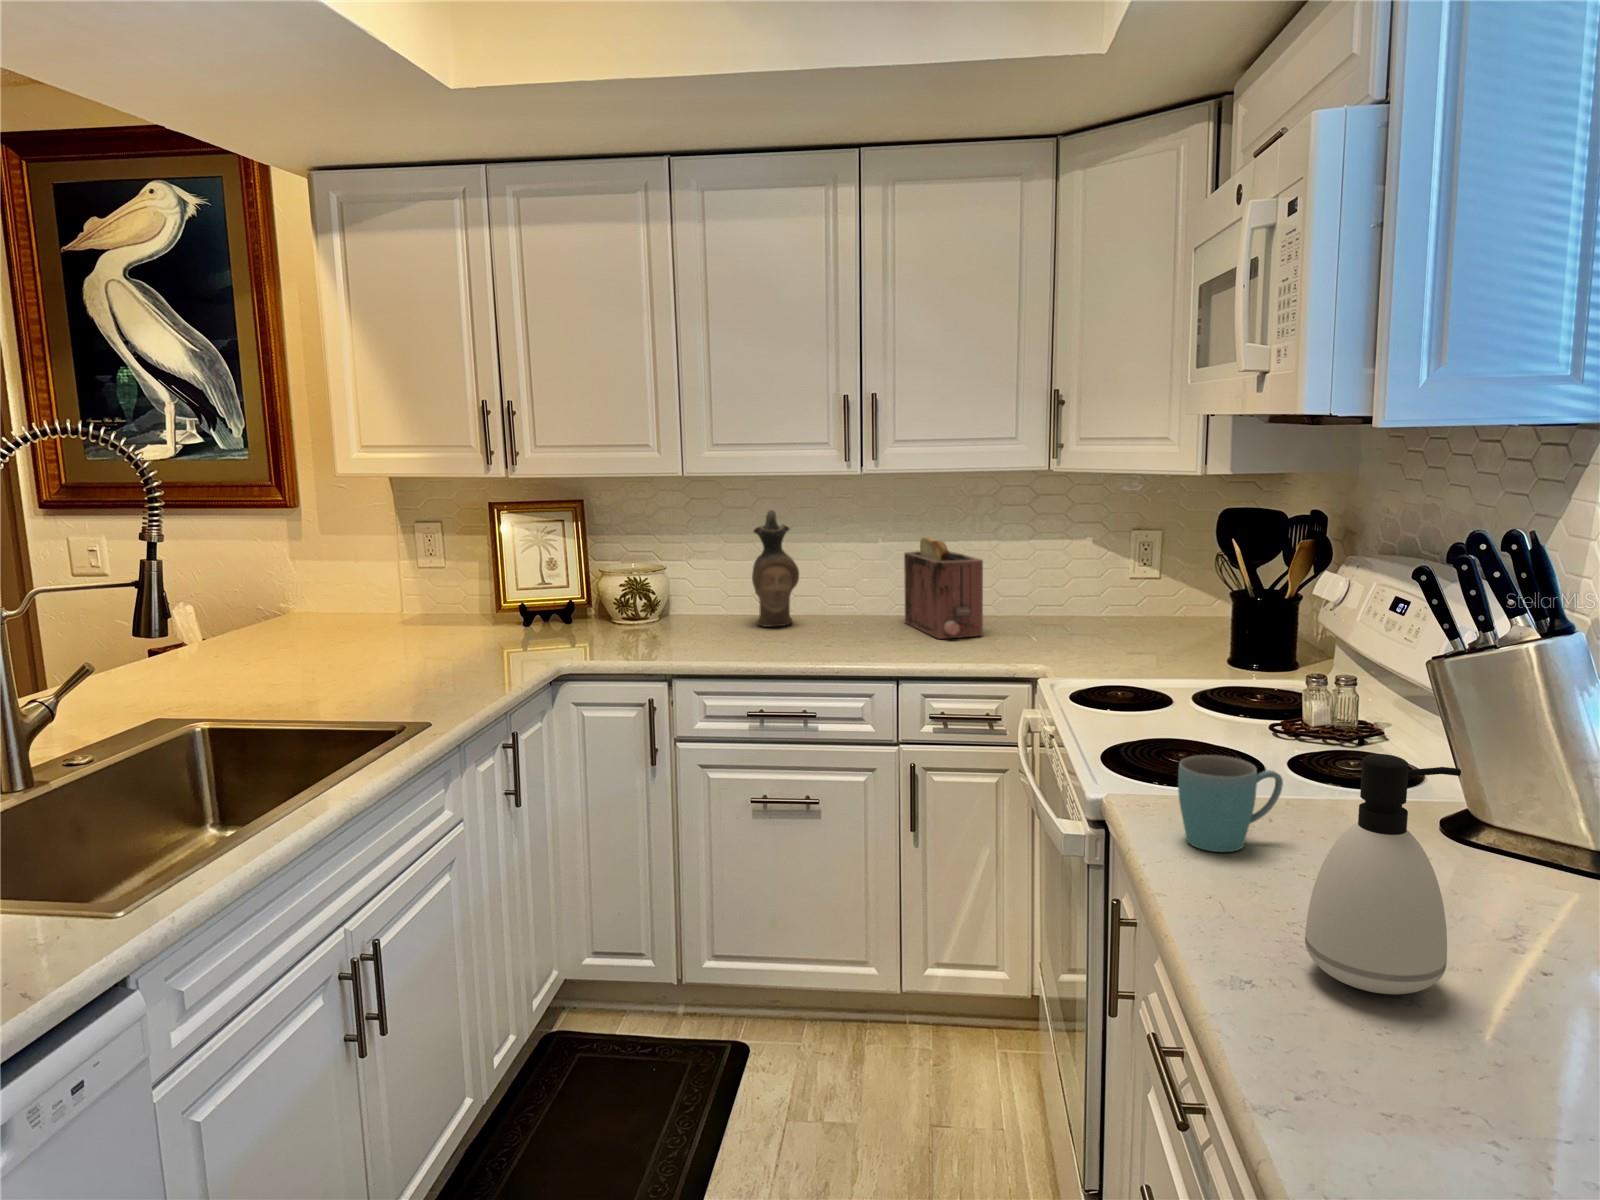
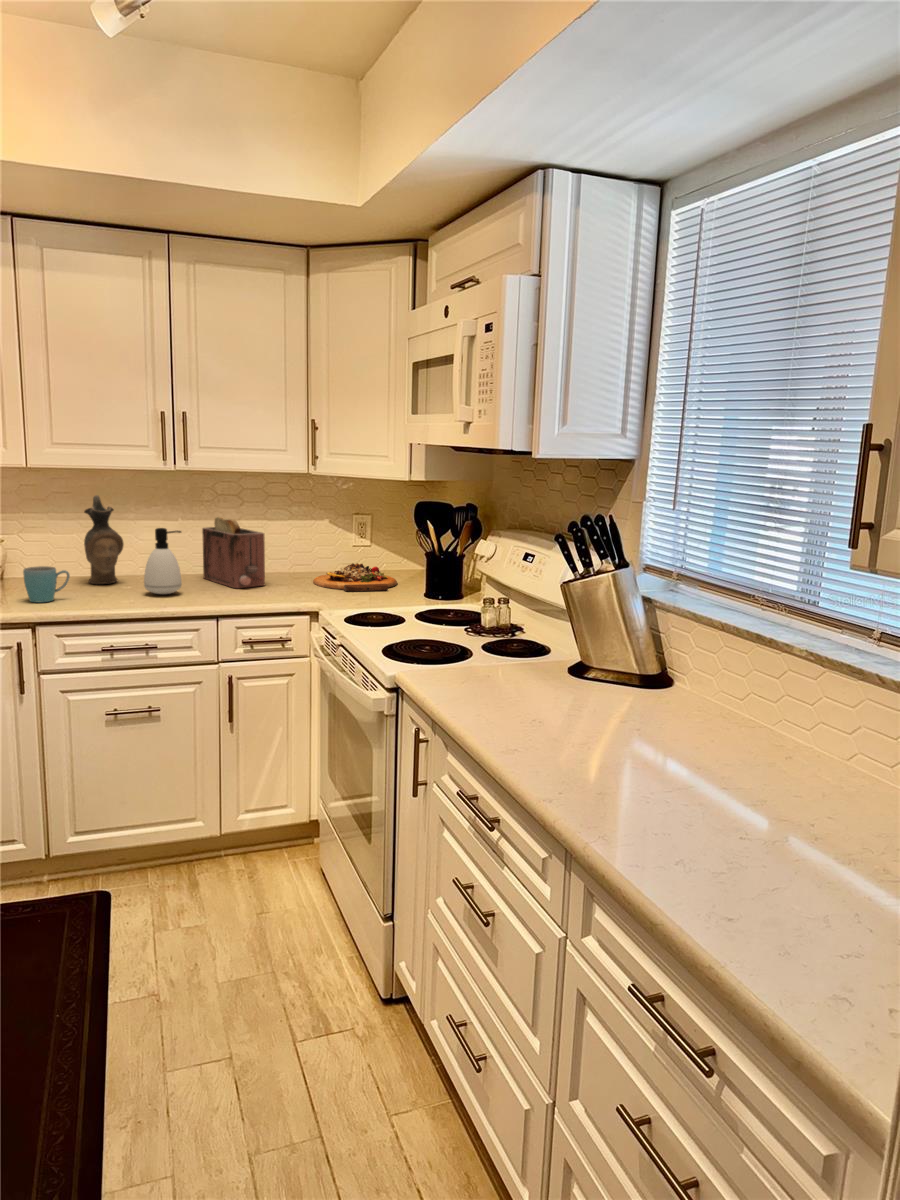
cutting board: none [1057,606,1191,651] -> present [313,563,398,591]
soap dispenser: present [1305,754,1461,994] -> present [144,528,182,594]
mug: present [1178,755,1283,852] -> present [23,566,70,602]

